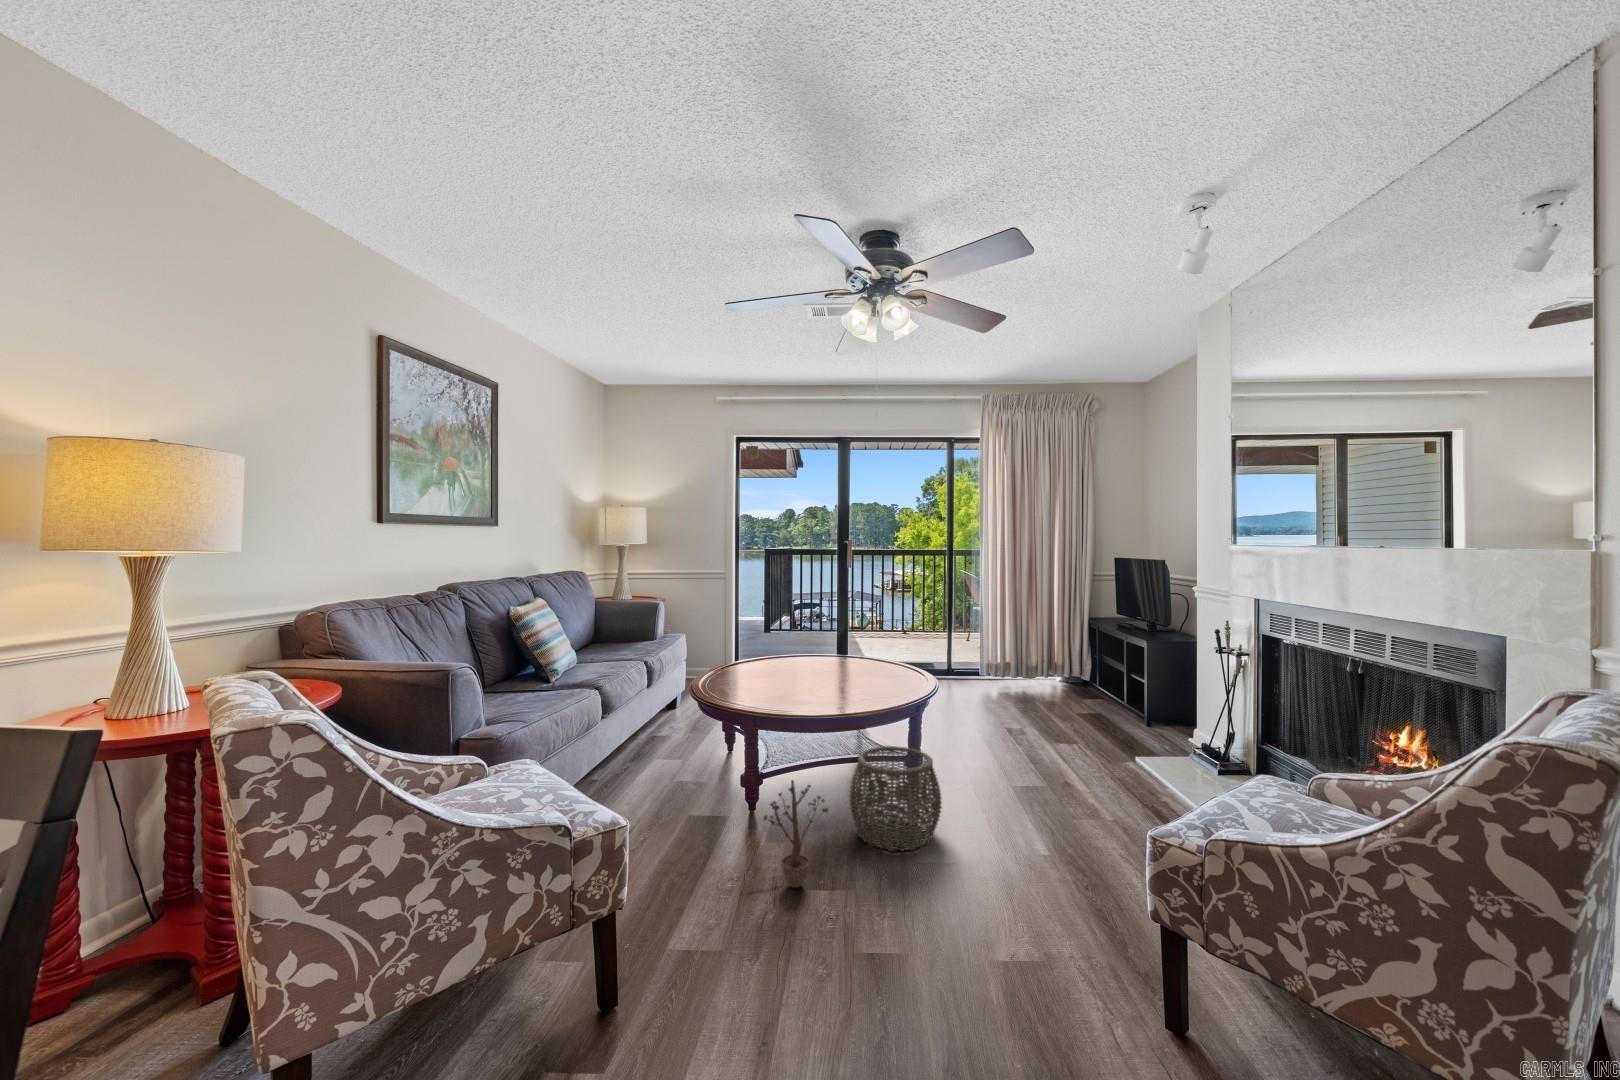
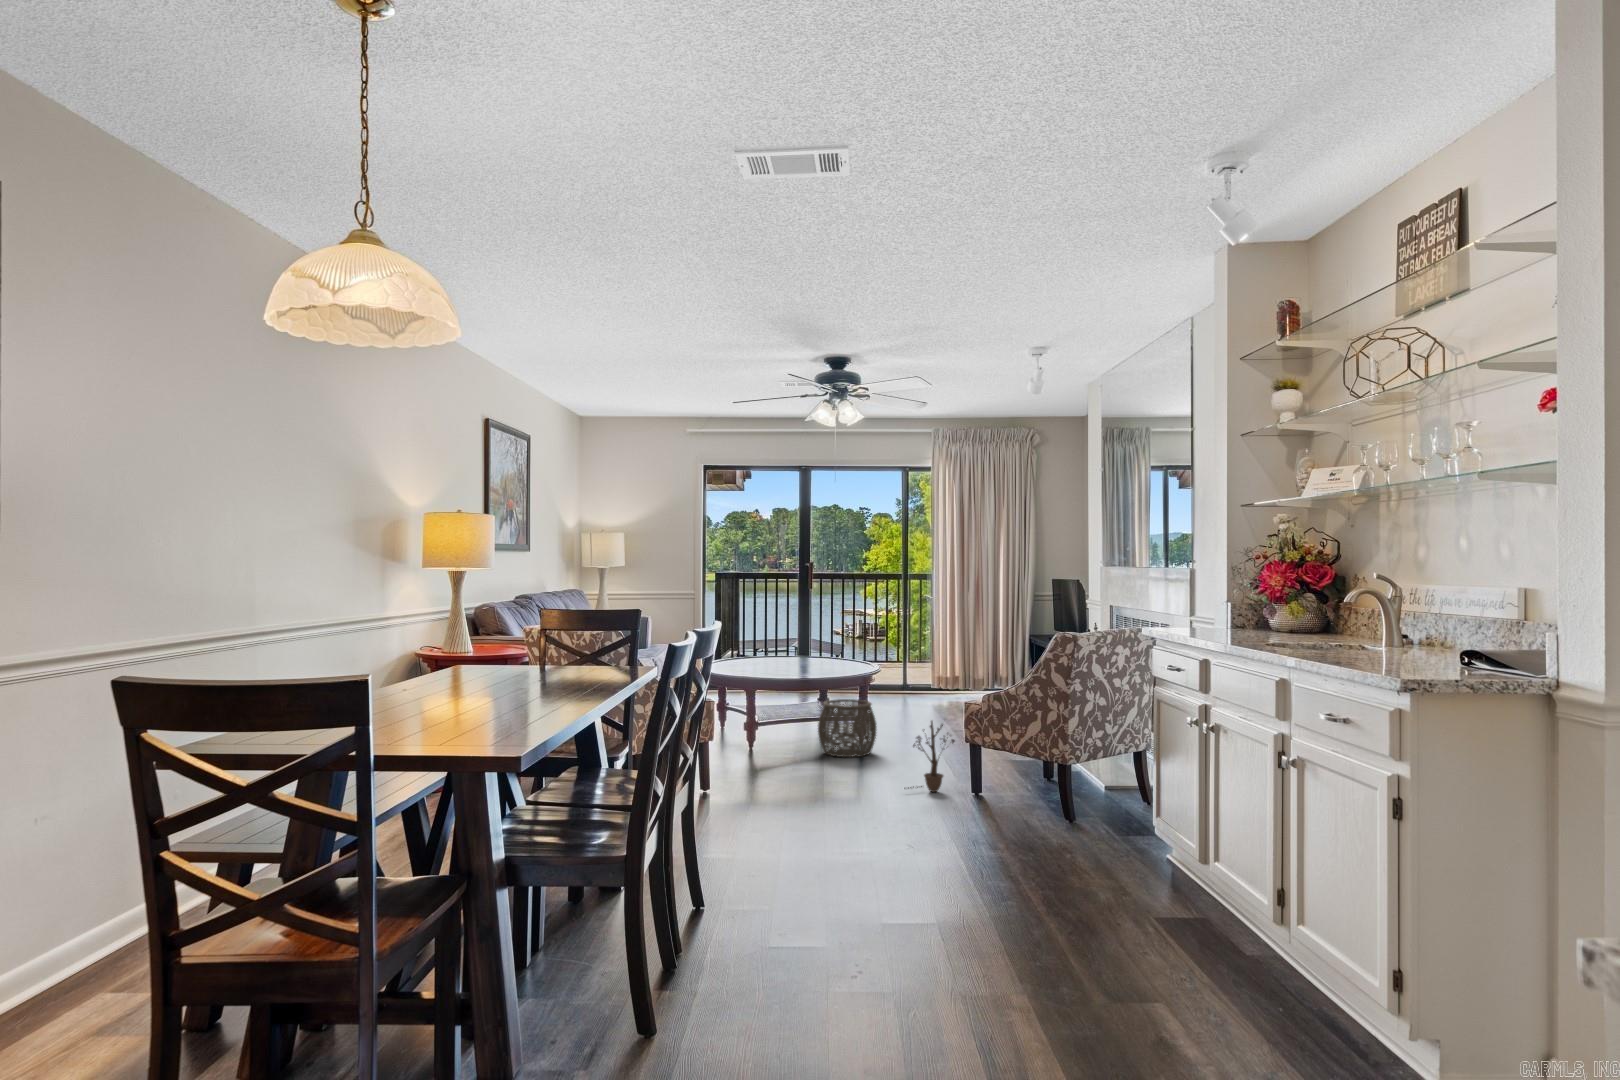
decorative plant: present [751,780,828,888] -> present [904,721,955,792]

